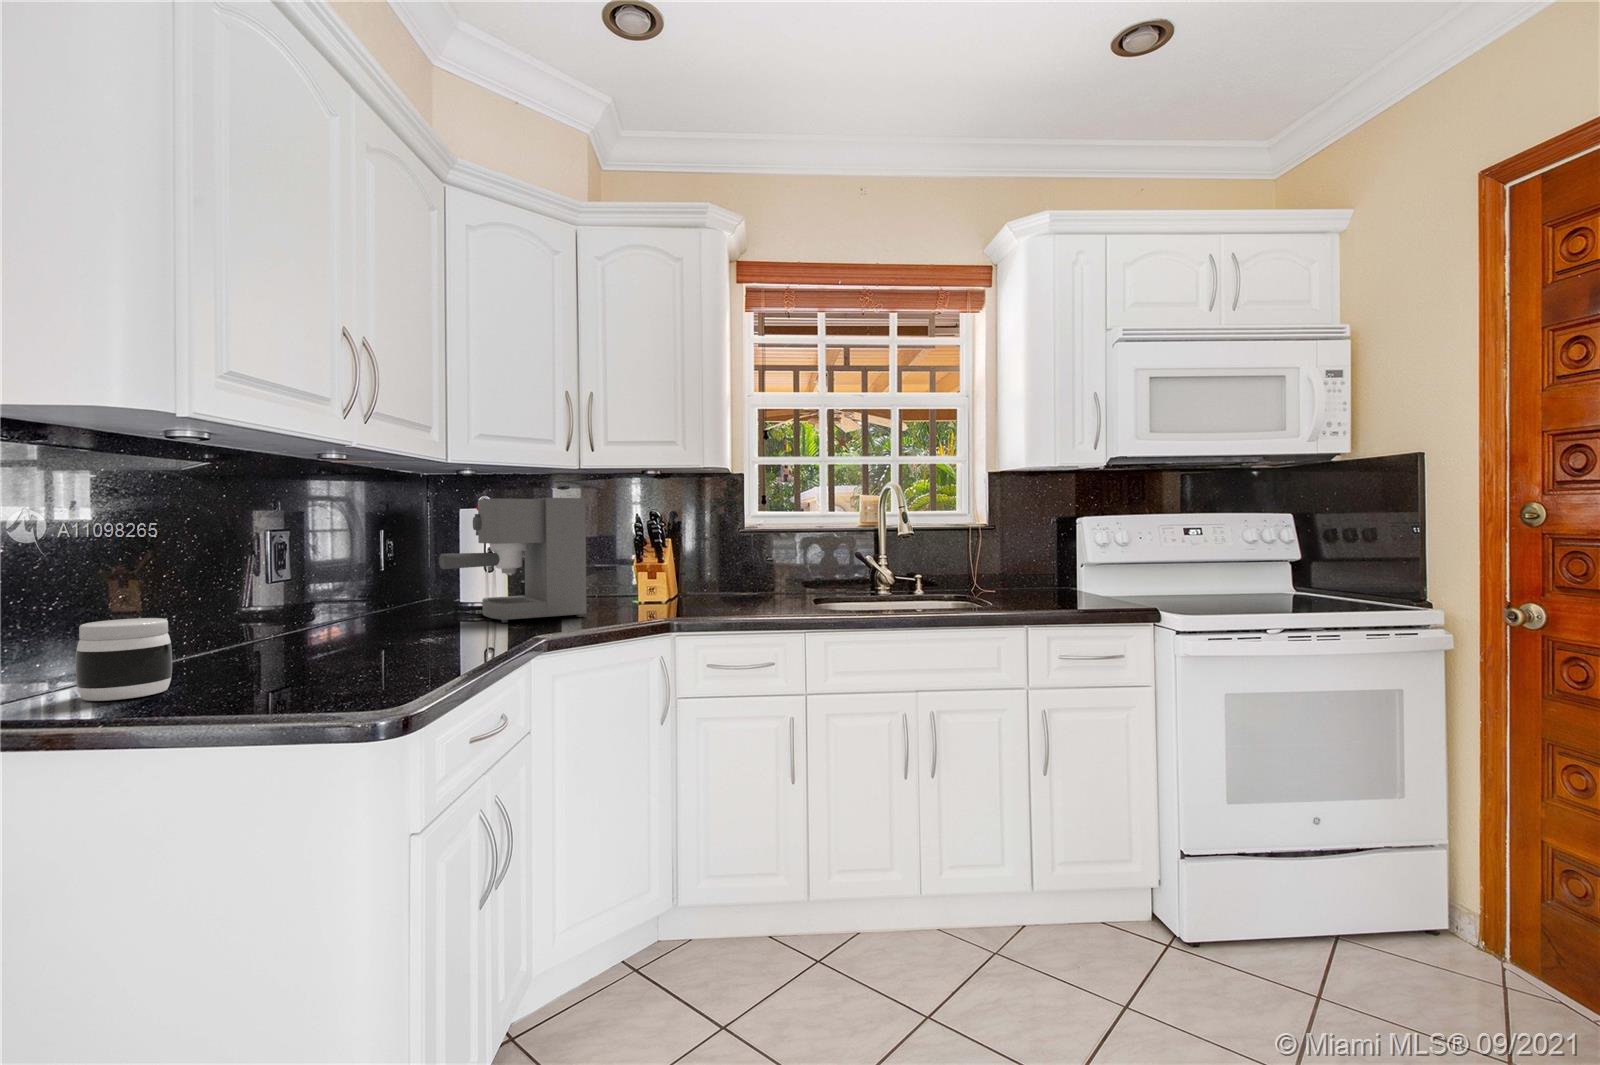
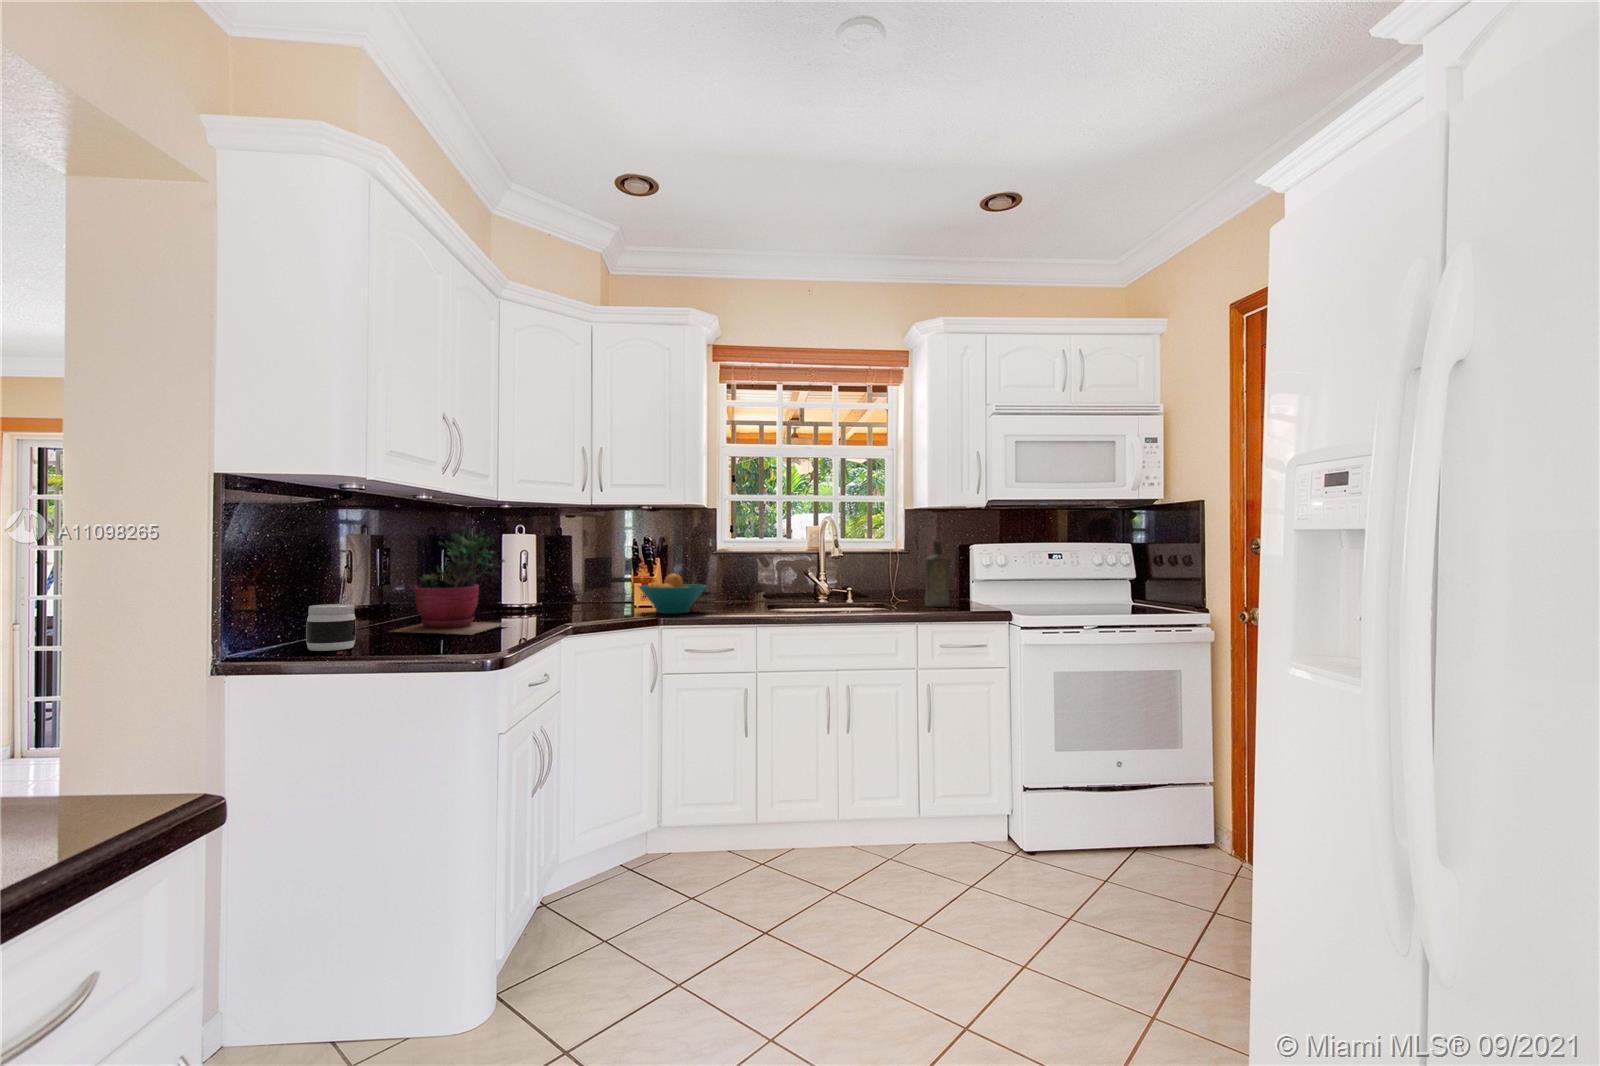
succulent plant: none [259,492,455,659] -> present [393,527,506,634]
coffee maker: present [439,498,587,622] -> none [493,528,597,617]
bottle: none [1016,511,1055,599] -> present [925,540,950,607]
fruit bowl: none [644,559,738,614] -> present [639,573,706,614]

